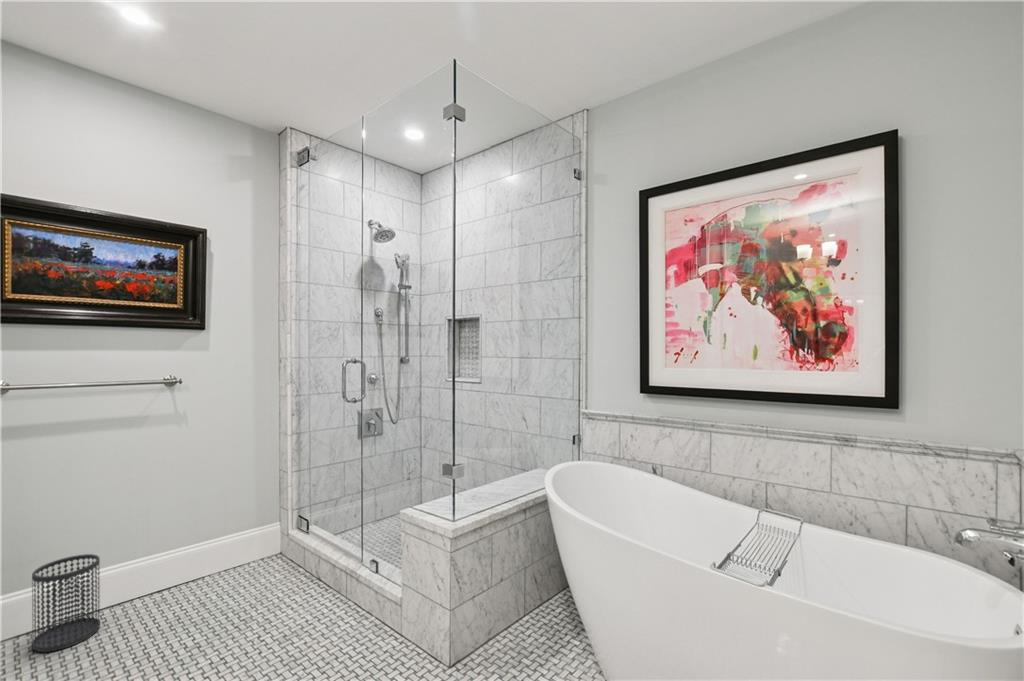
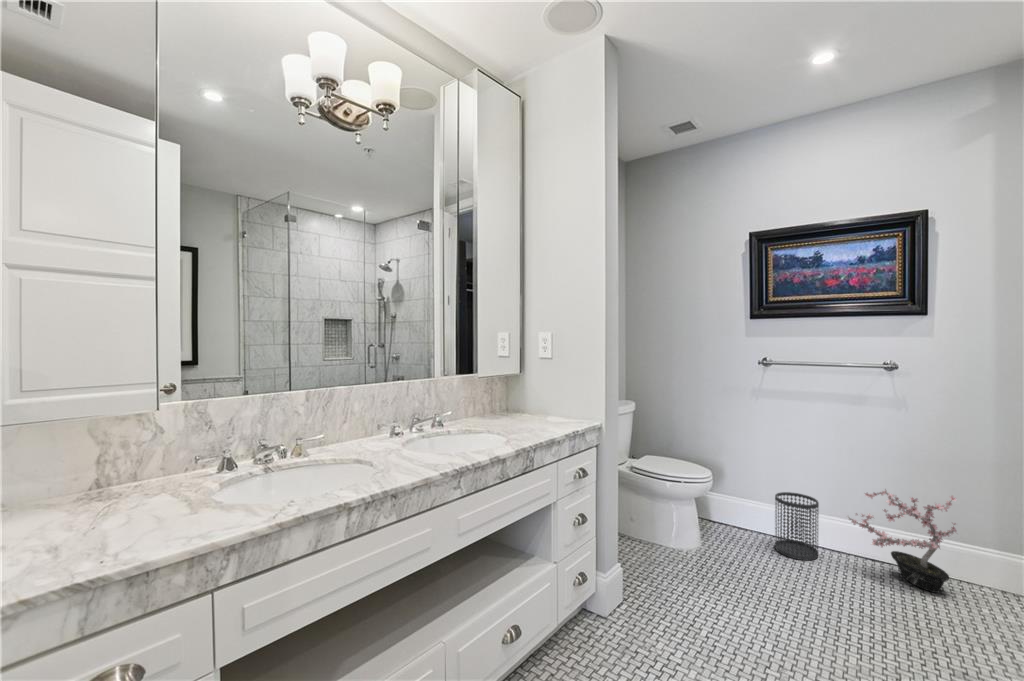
potted plant: none [135,490,245,592] -> present [848,489,957,593]

